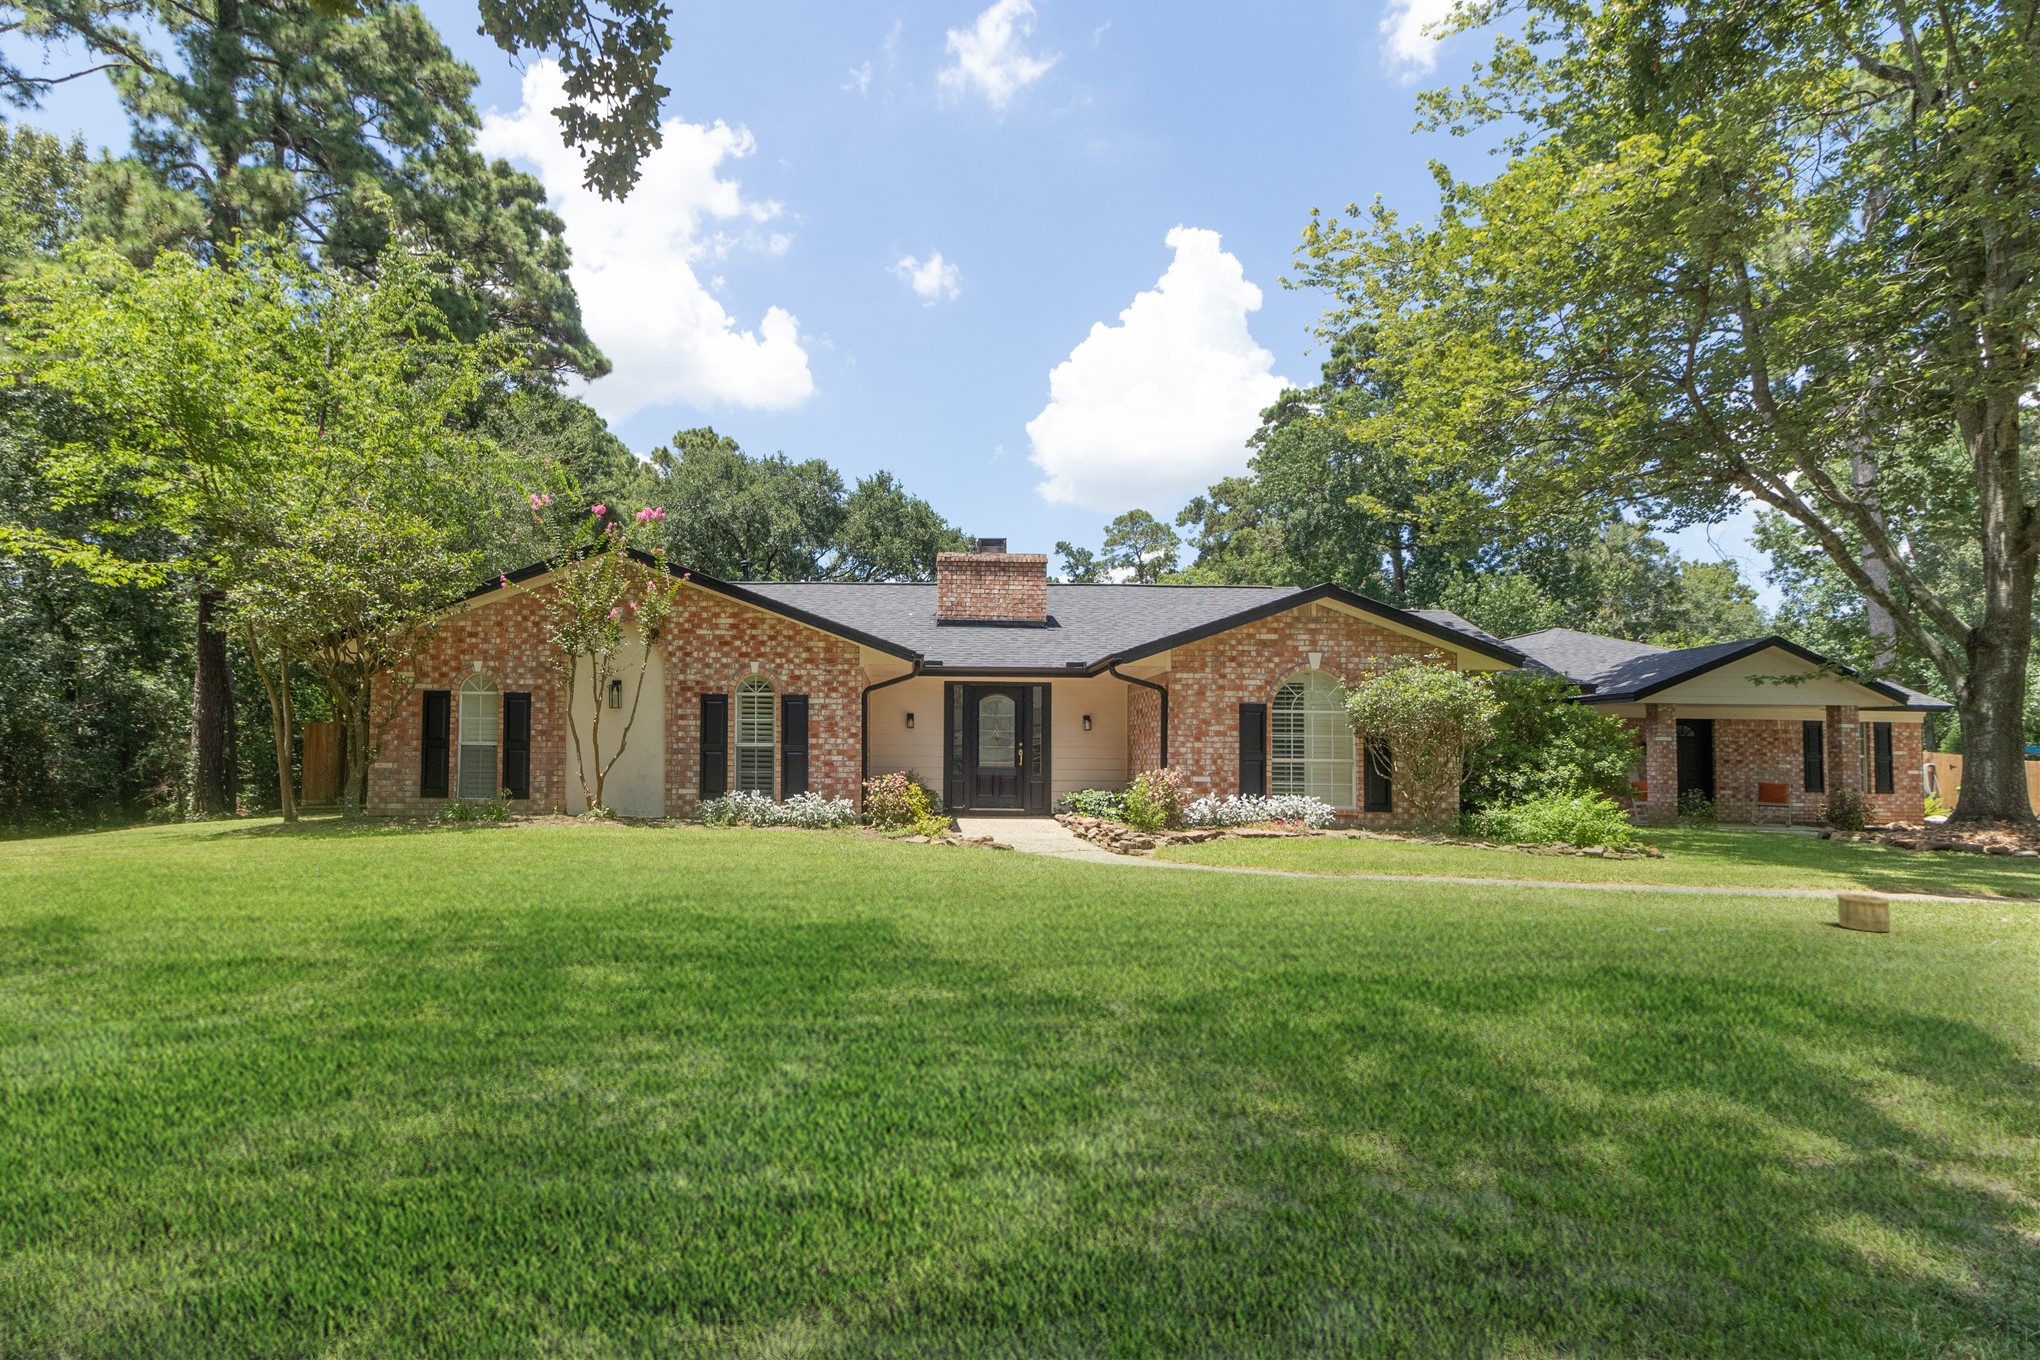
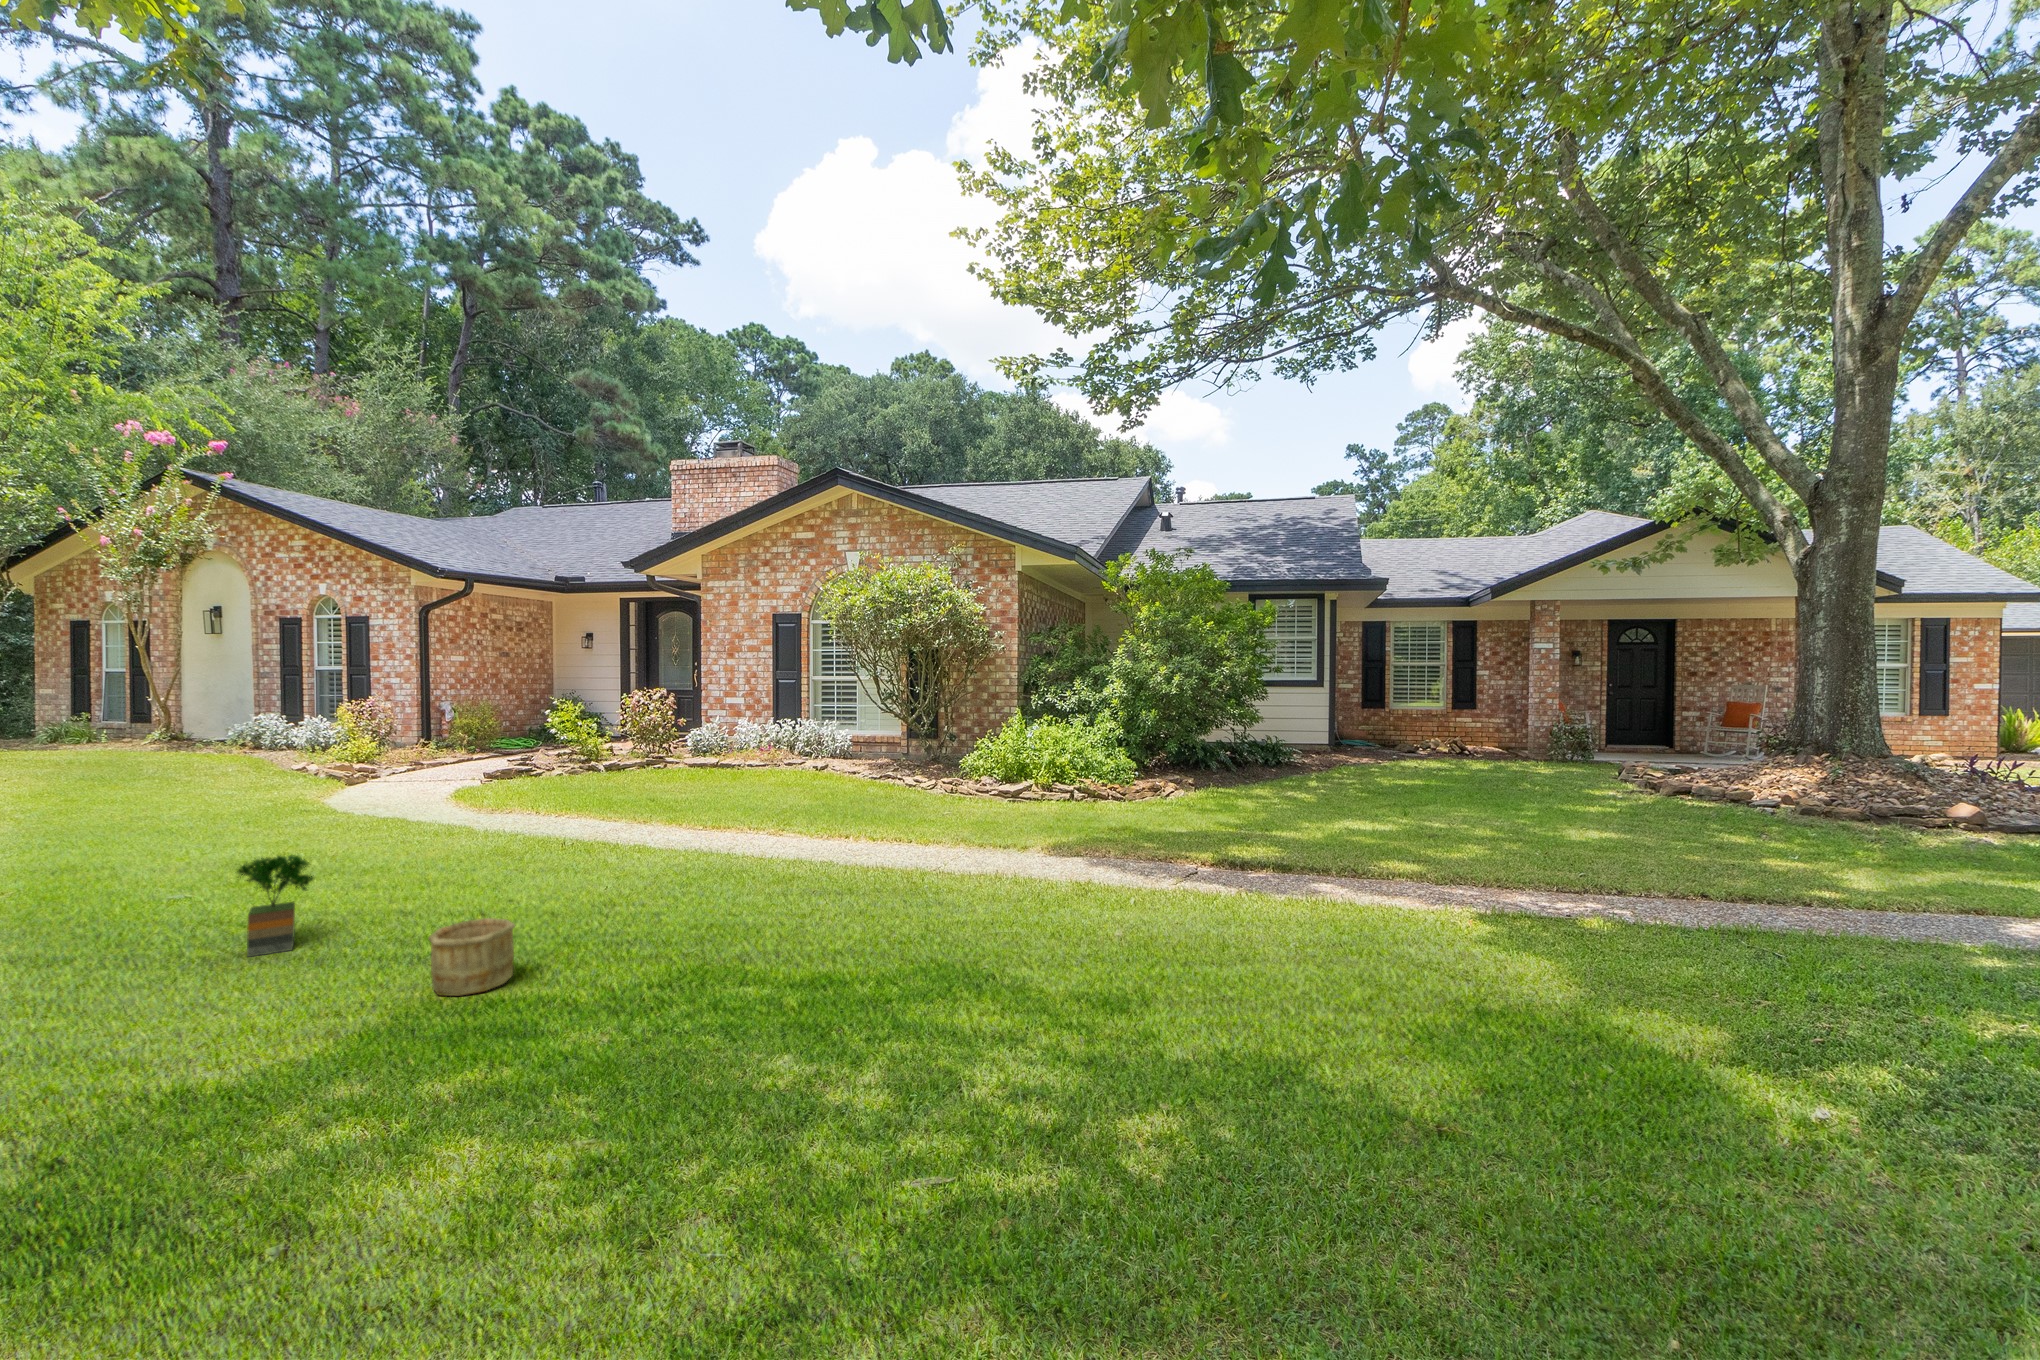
potted tree: none [1654,864,1706,925] -> present [237,855,314,957]

